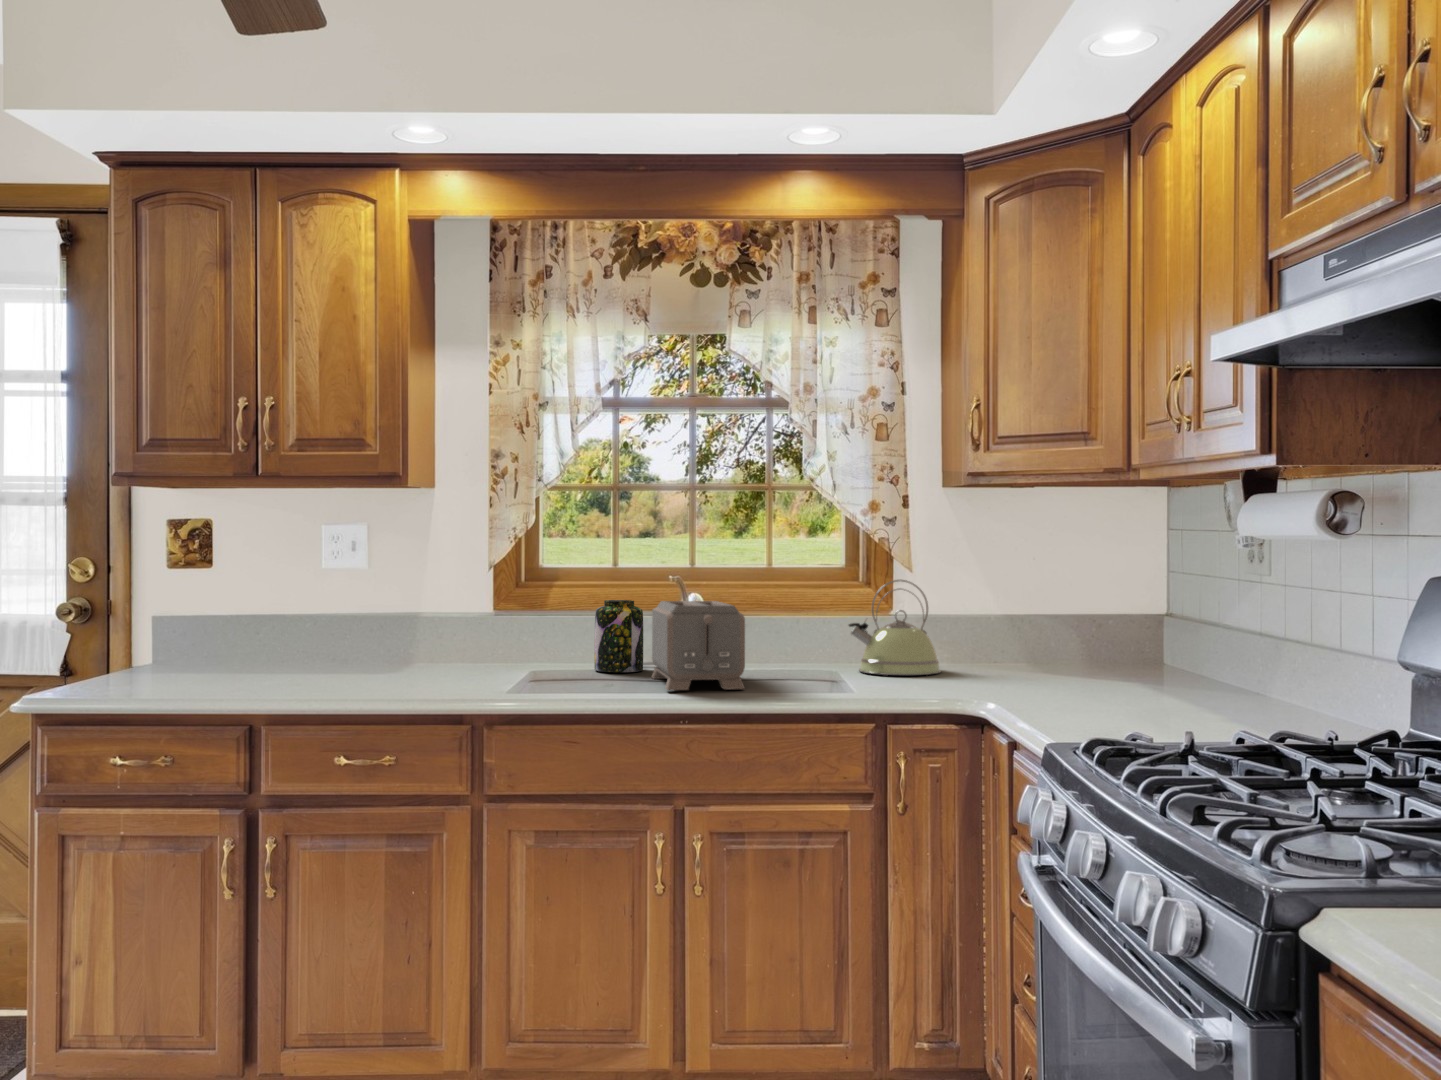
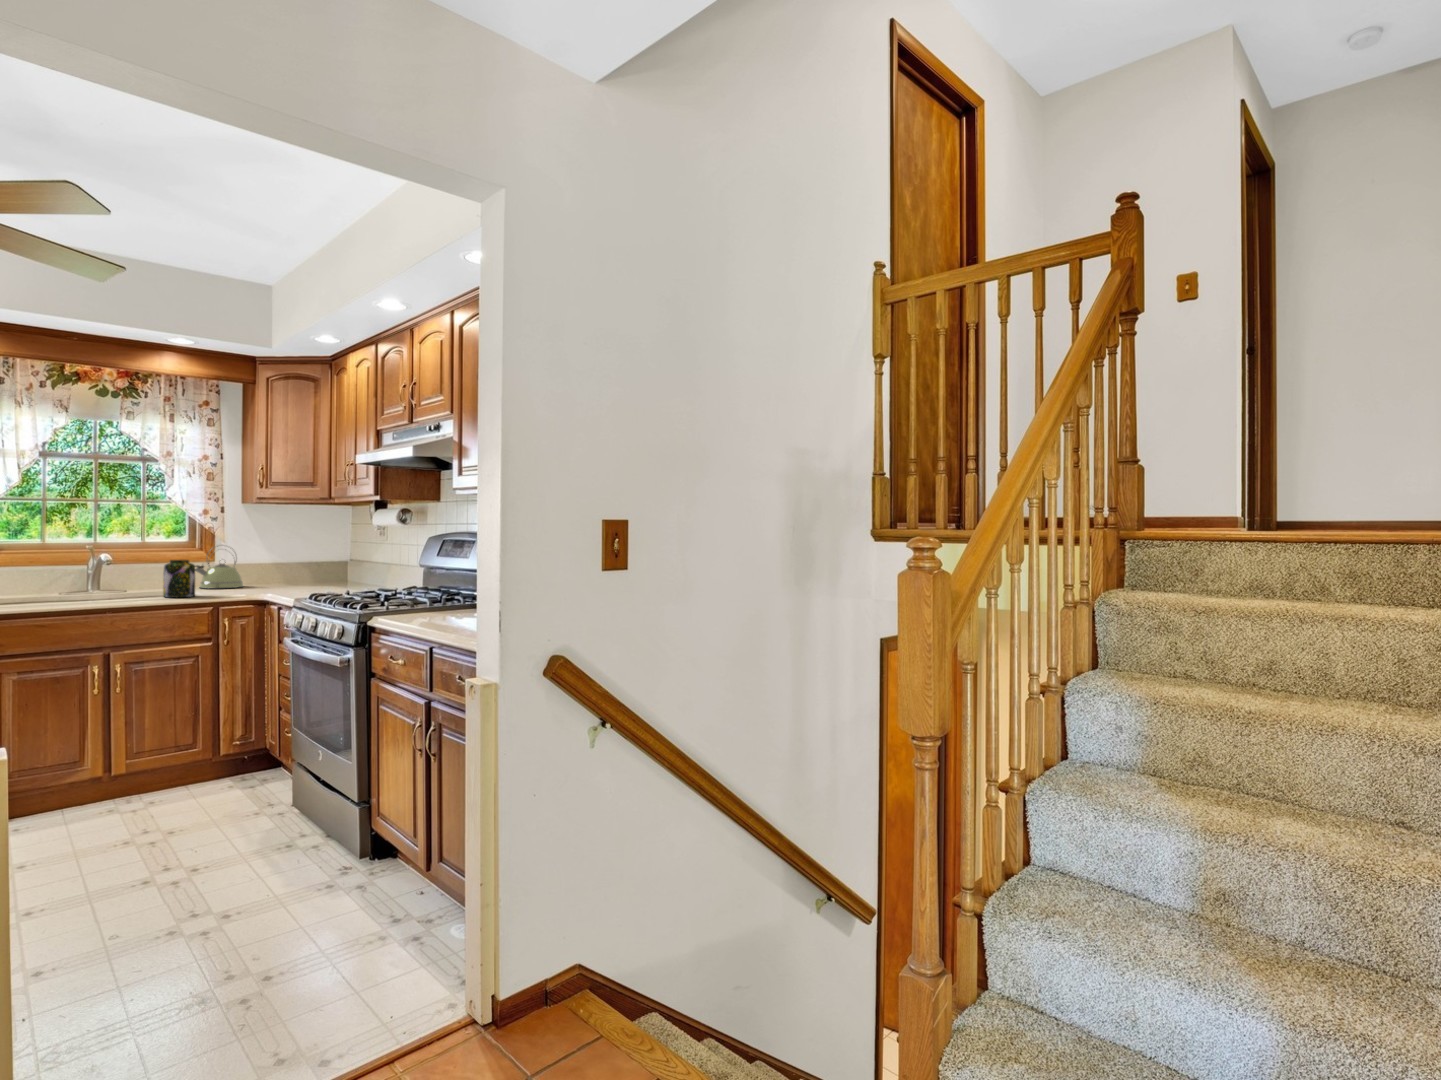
jar: present [594,600,643,672] -> present [163,560,195,597]
toaster: present [651,601,745,690] -> none [73,556,137,599]

